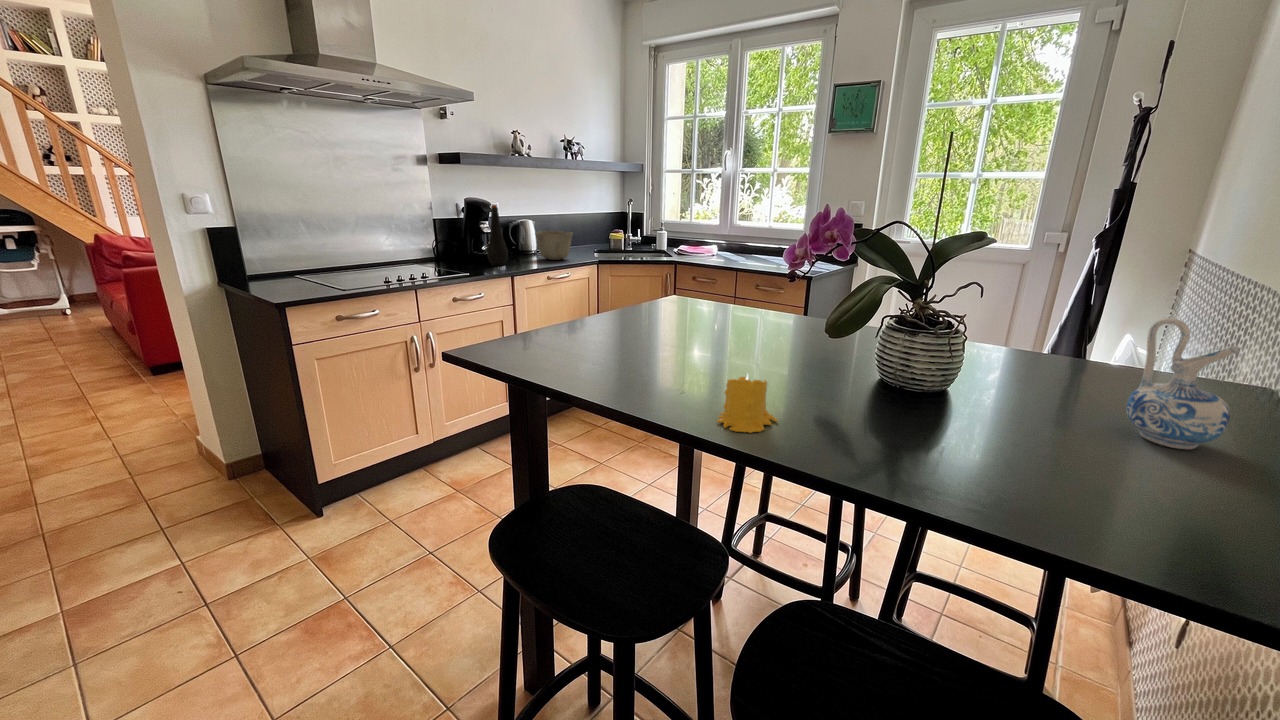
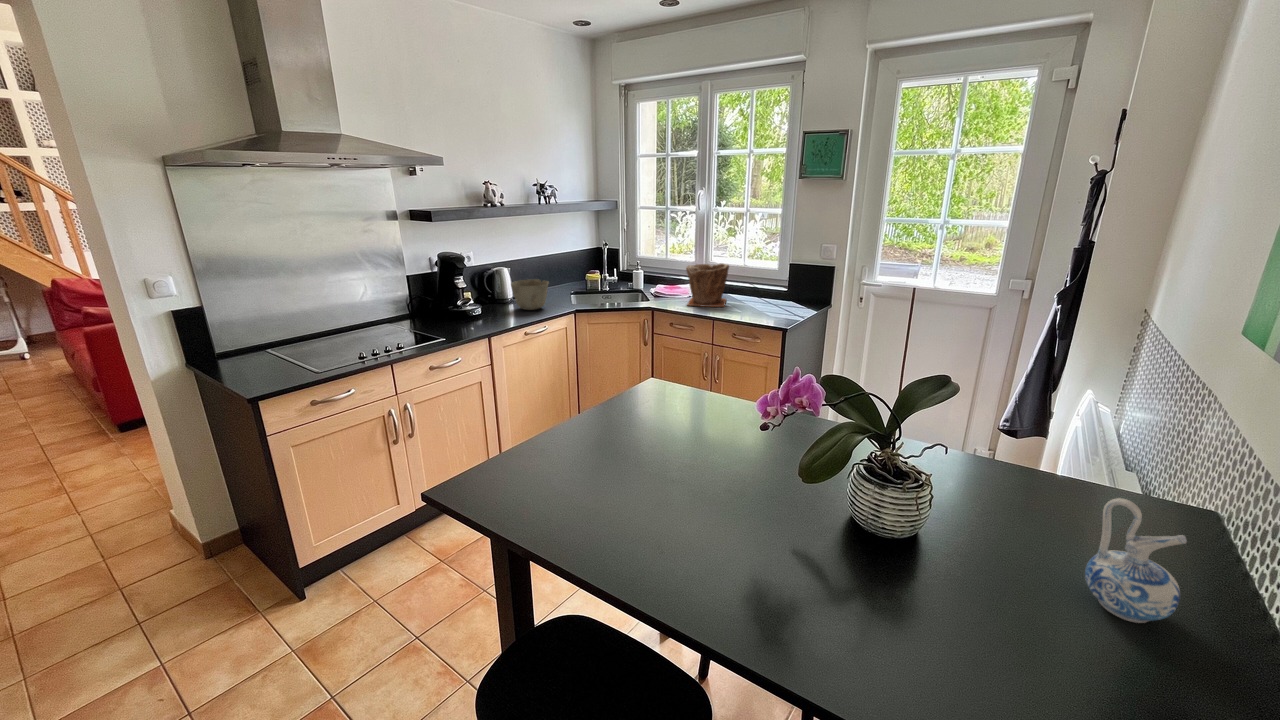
bottle: present [487,205,508,265] -> none [462,262,484,322]
plant pot: none [710,221,754,263] -> present [686,264,729,307]
candle: present [717,375,778,433] -> none [695,553,755,618]

